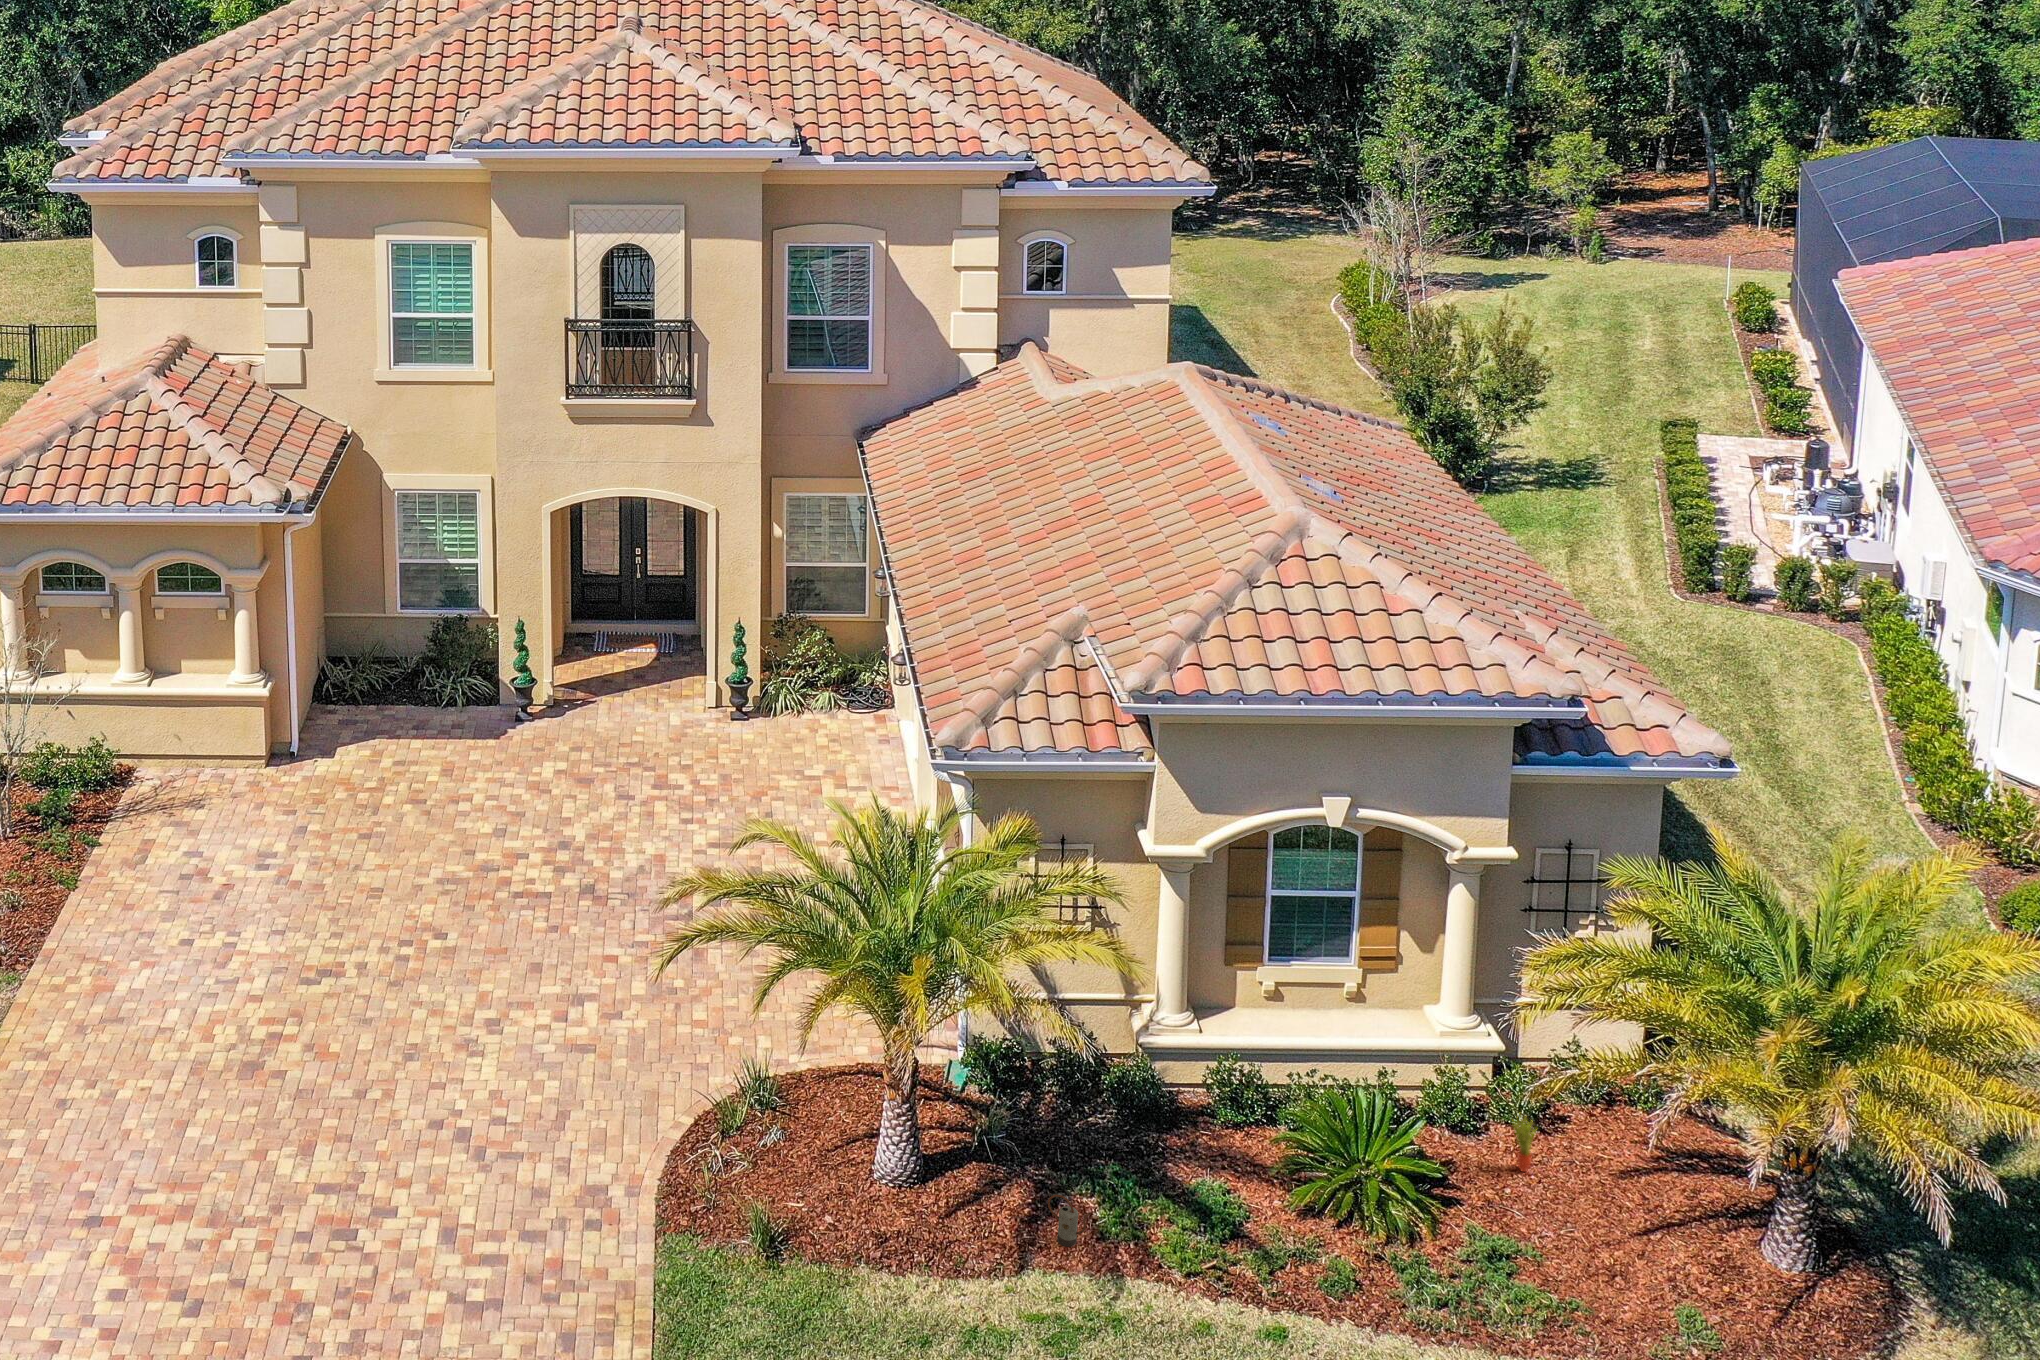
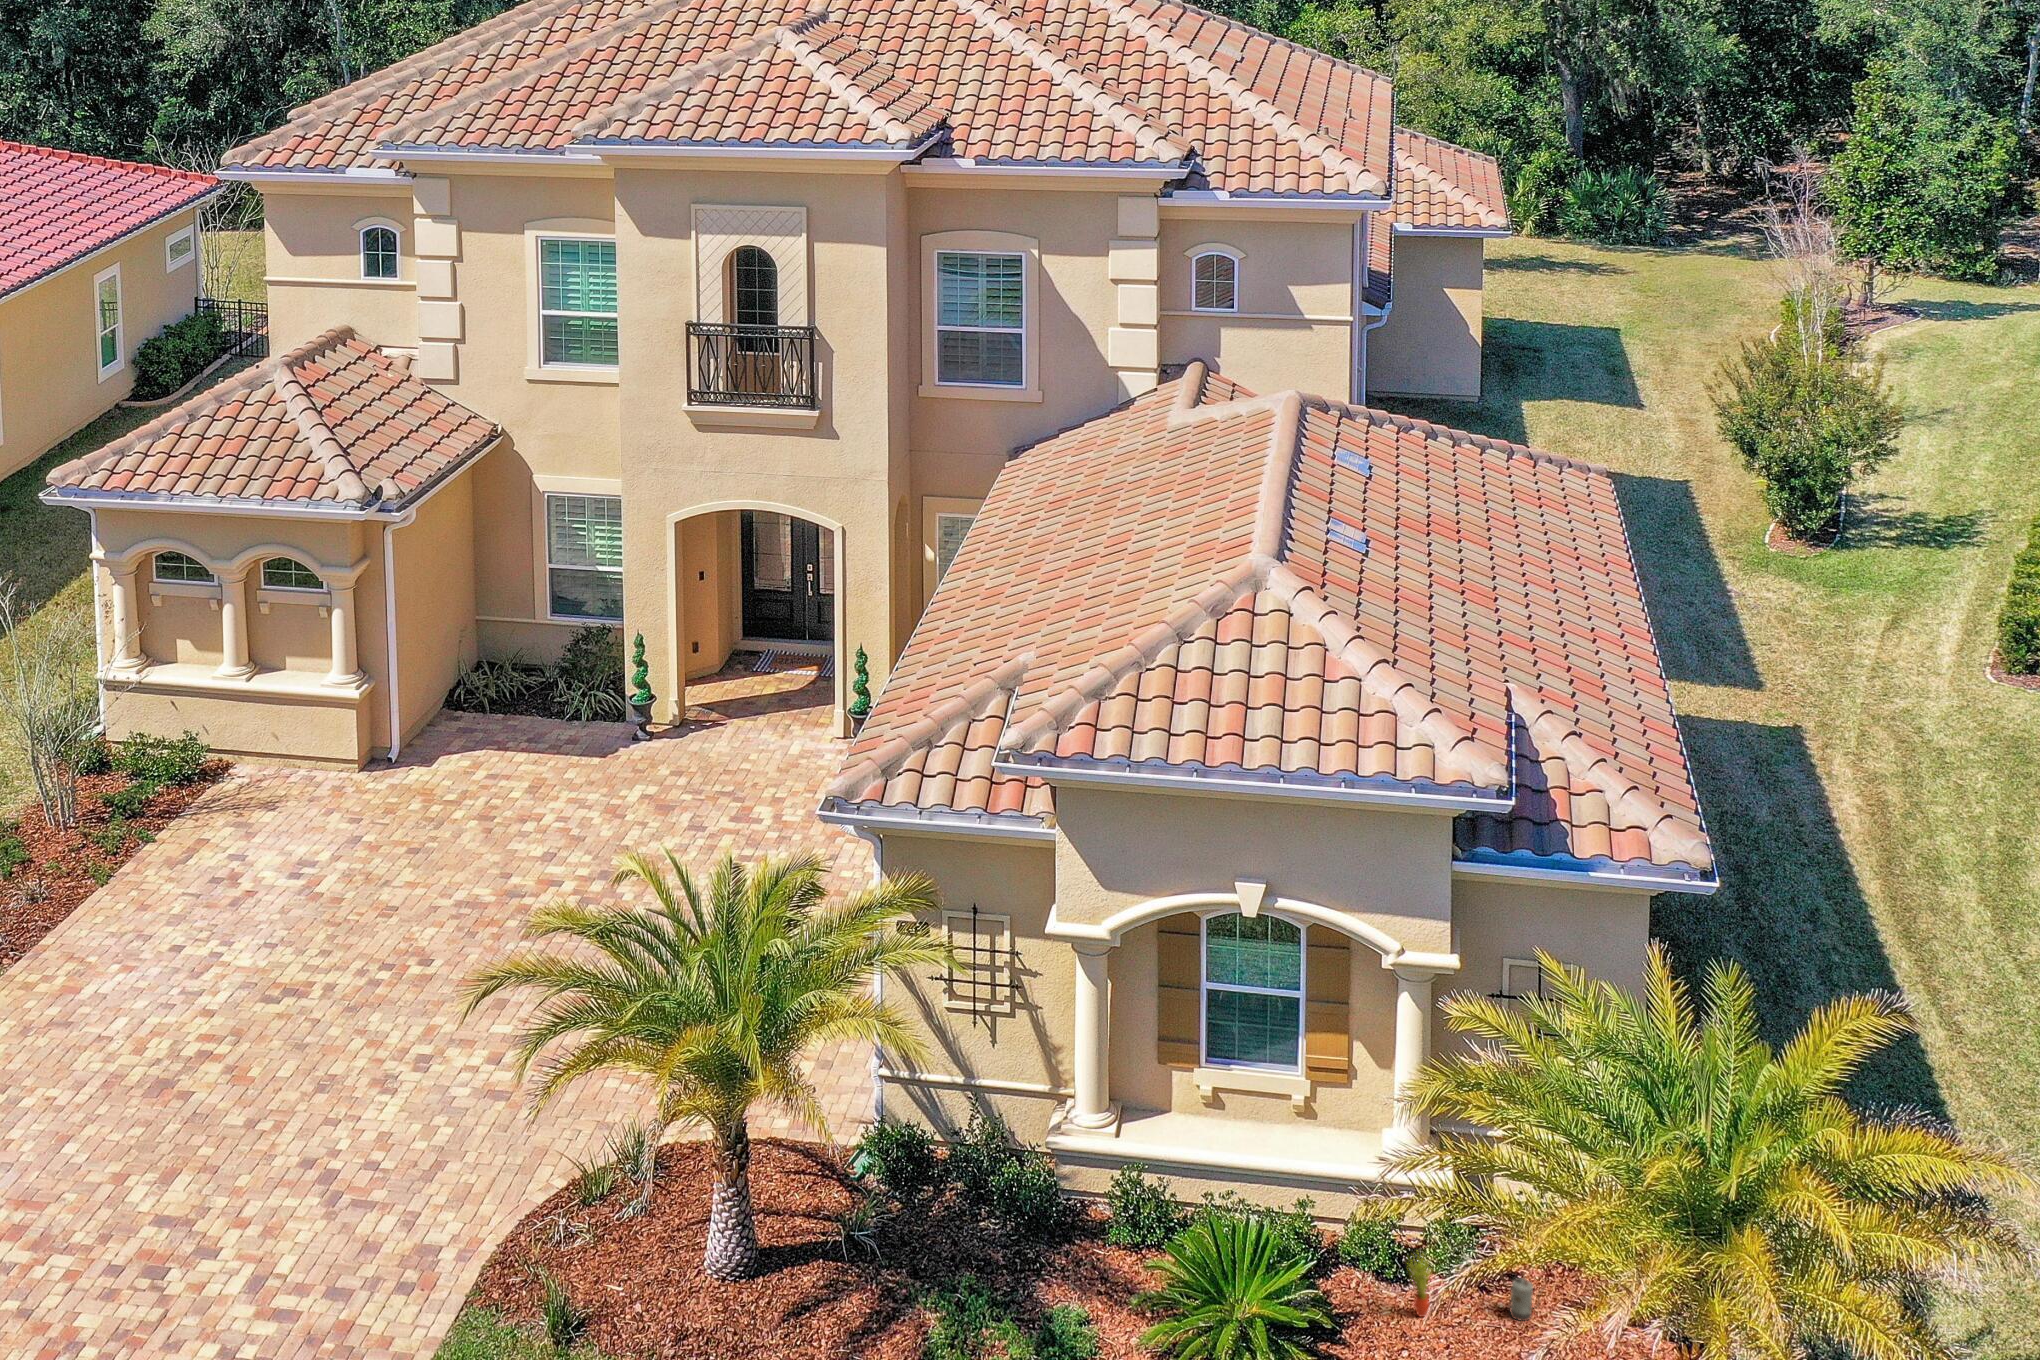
watering can: present [1048,1195,1091,1247] -> present [1502,1275,1545,1321]

